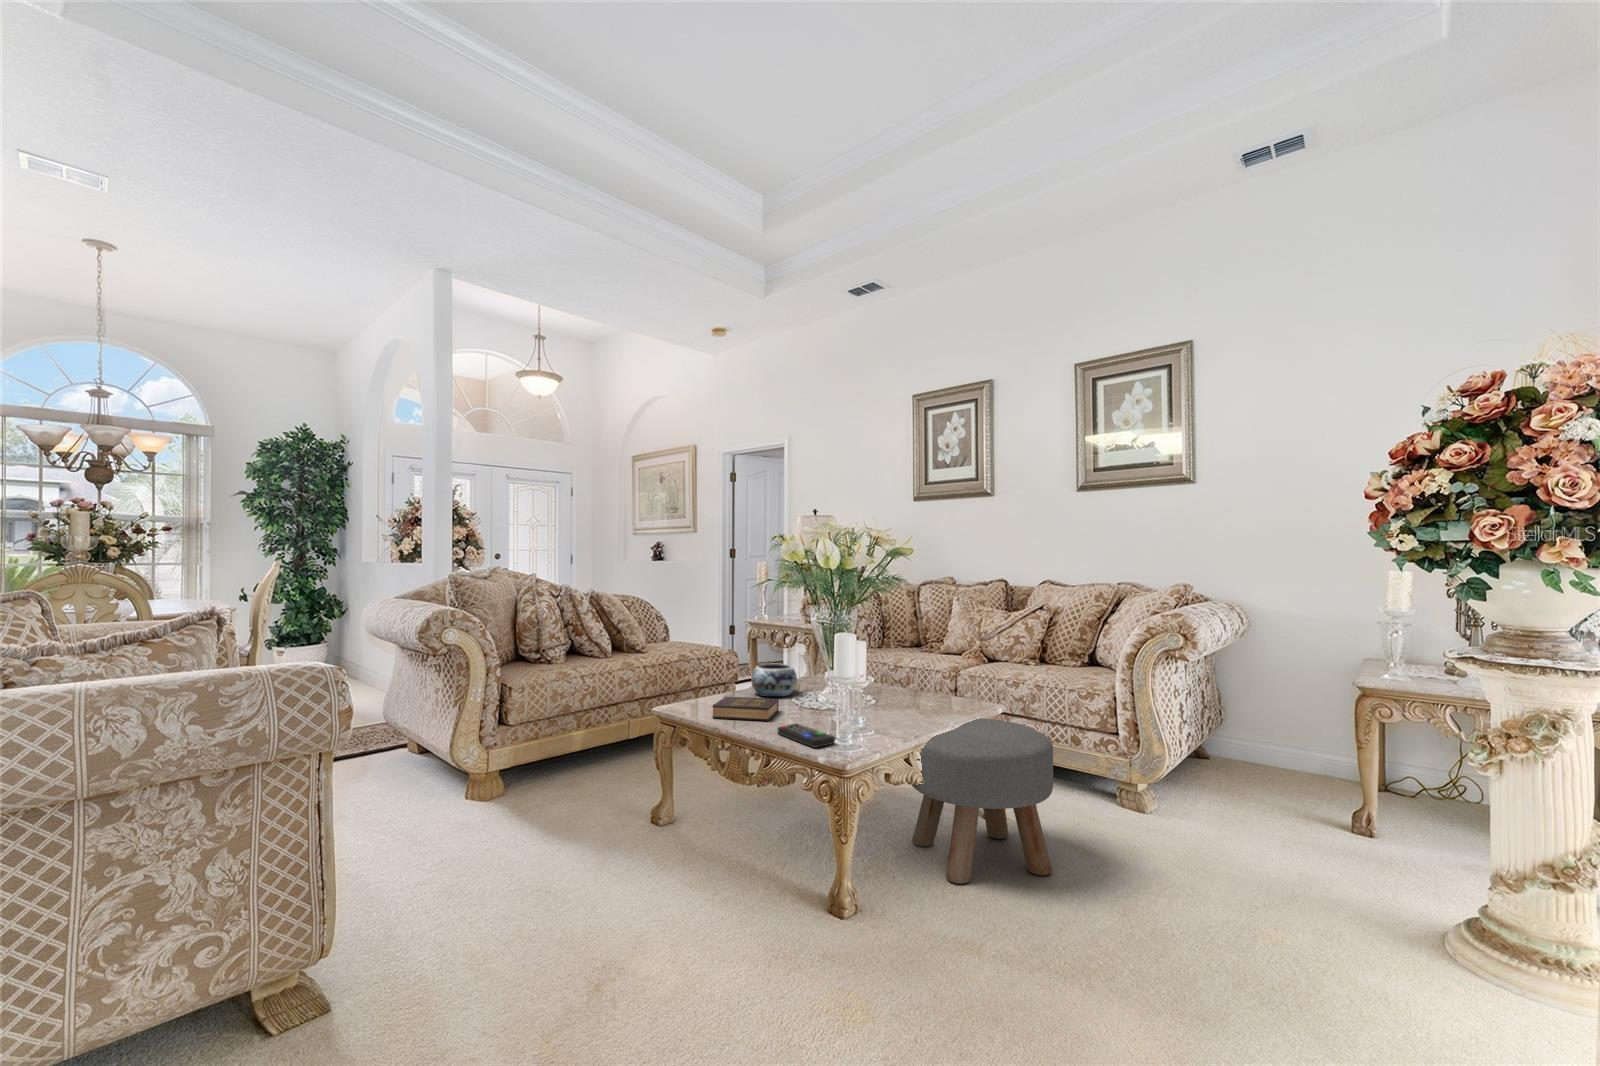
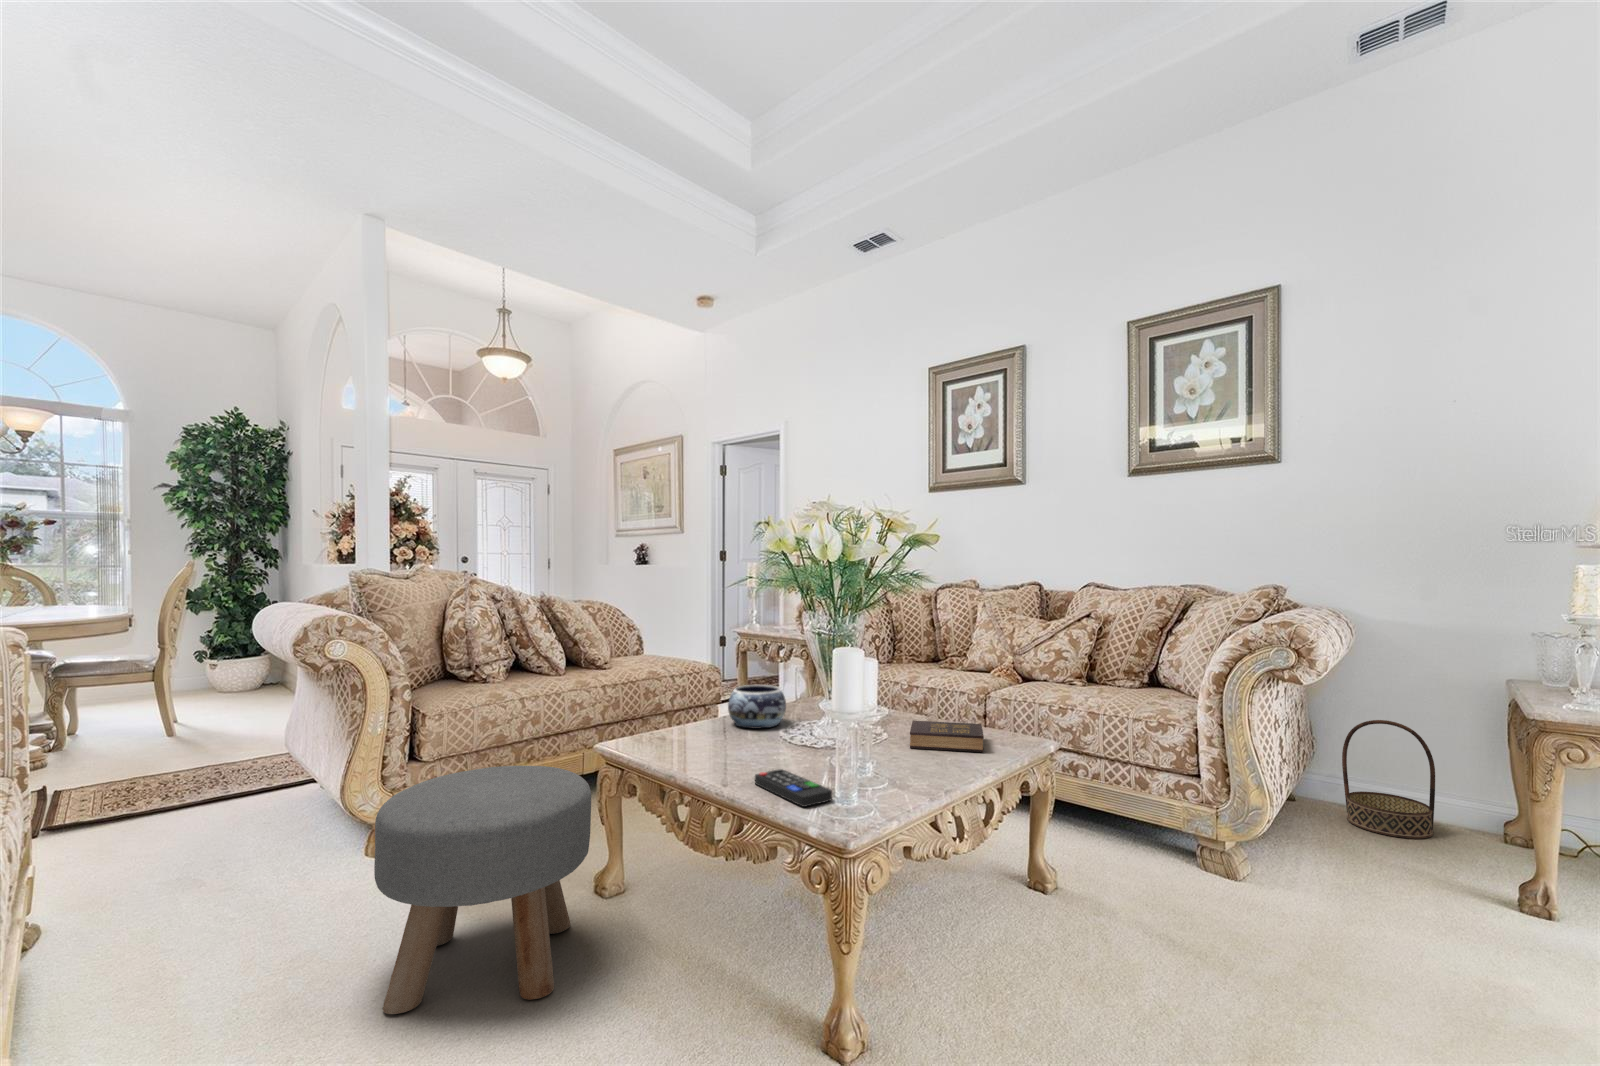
basket: none [1240,691,1308,784] -> present [1342,720,1435,839]
hardback book: present [712,697,779,721] -> present [910,721,984,752]
ottoman: present [912,718,1053,884] -> present [374,766,591,1014]

